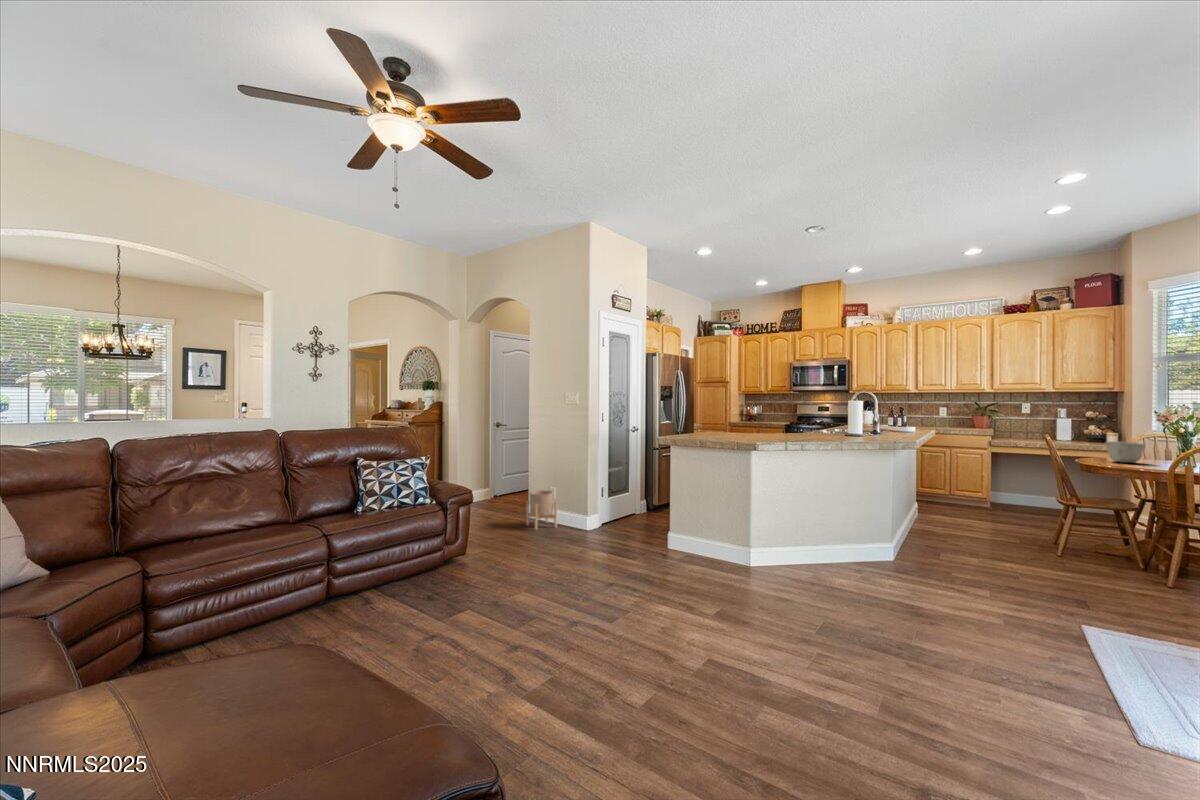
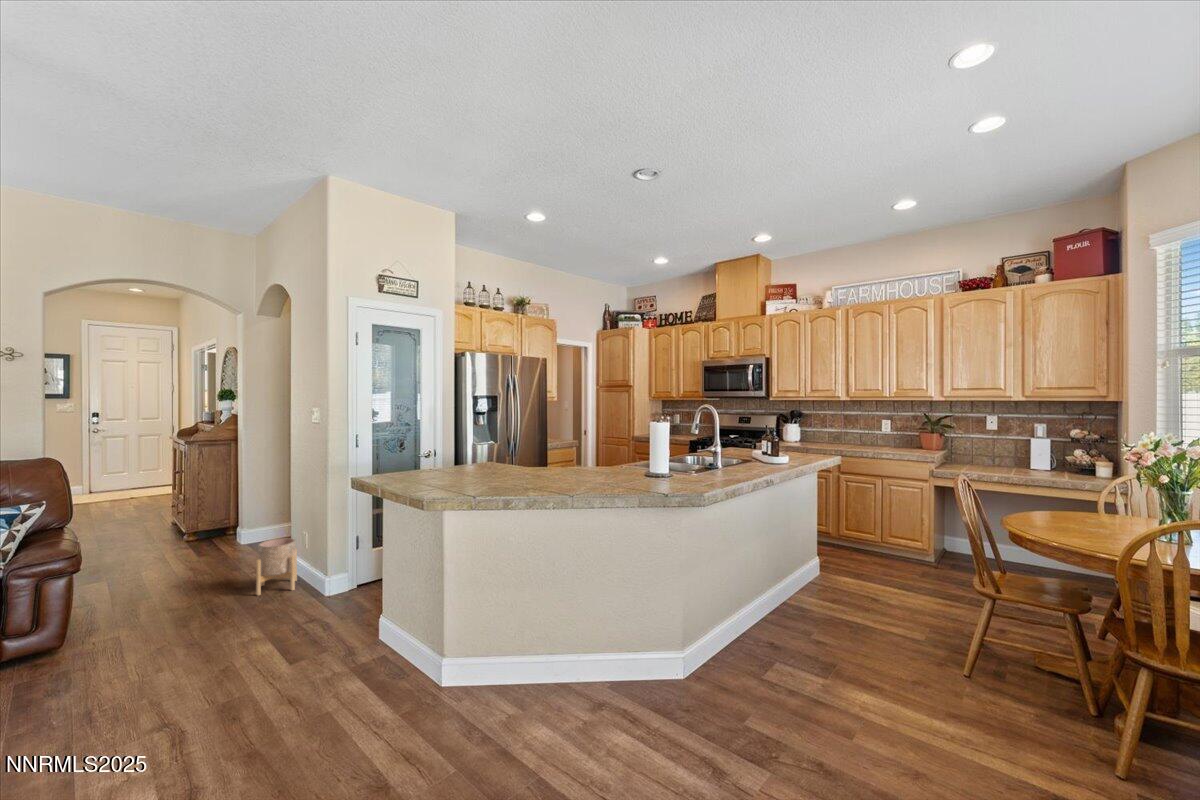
ceramic bowl: present [1106,442,1145,463] -> none [1043,493,1105,532]

